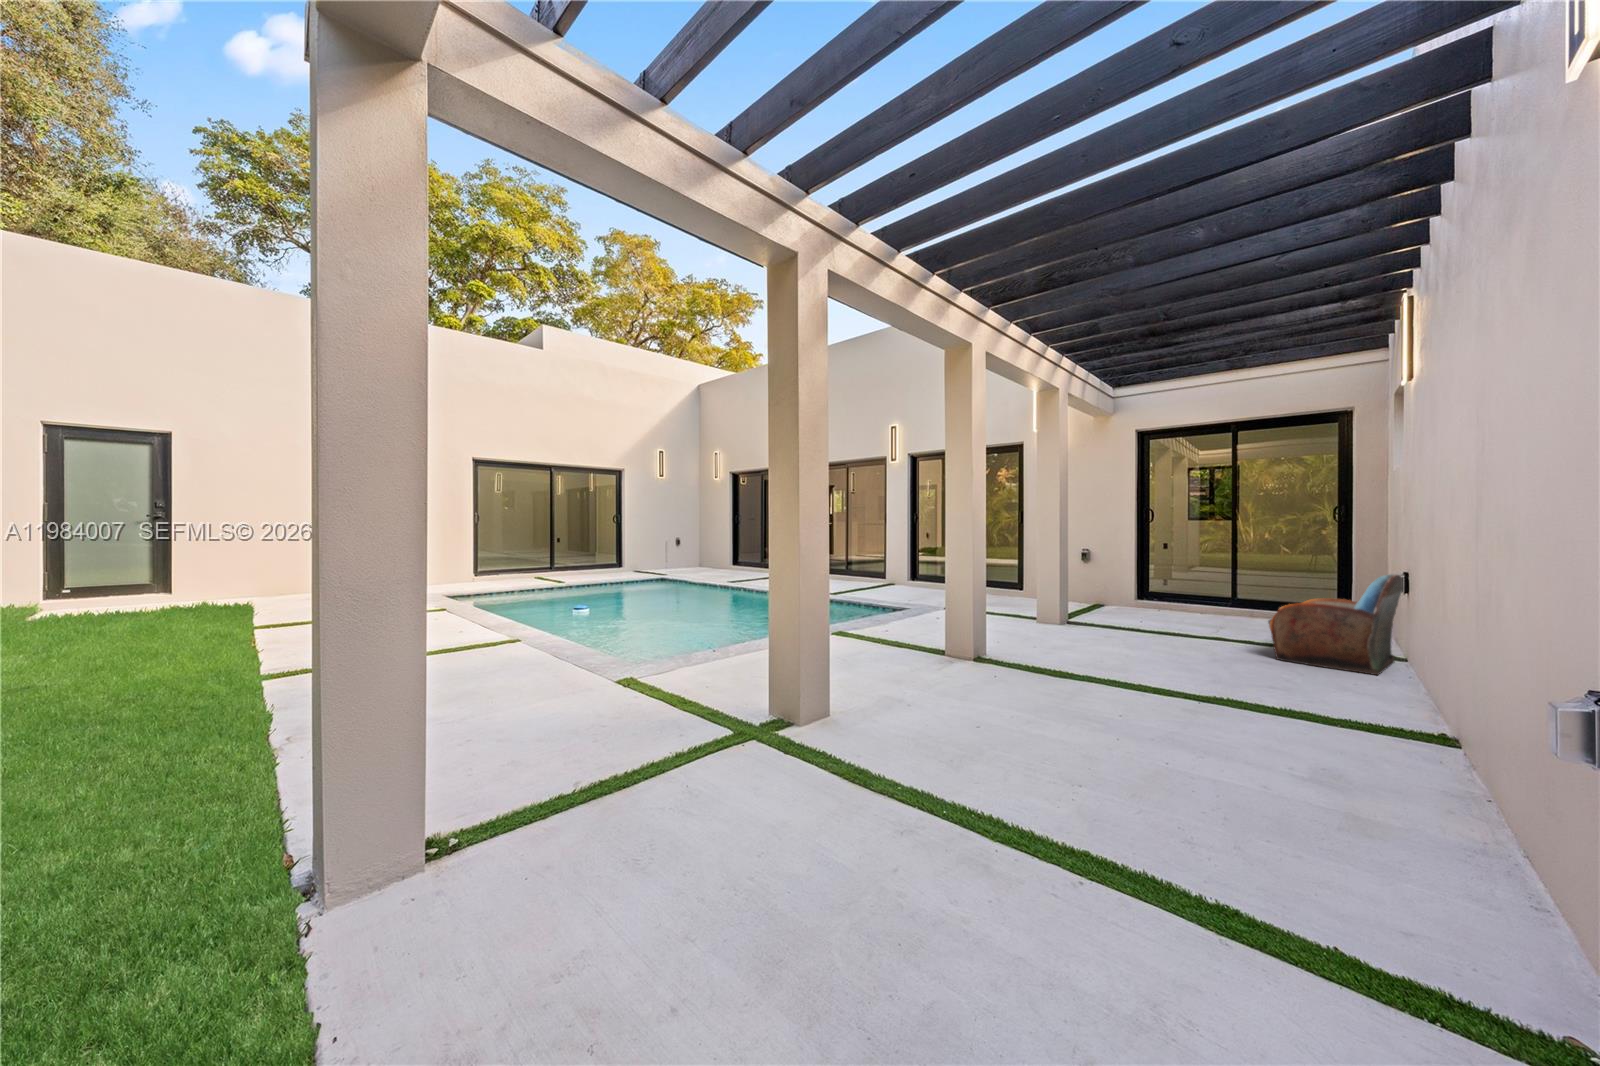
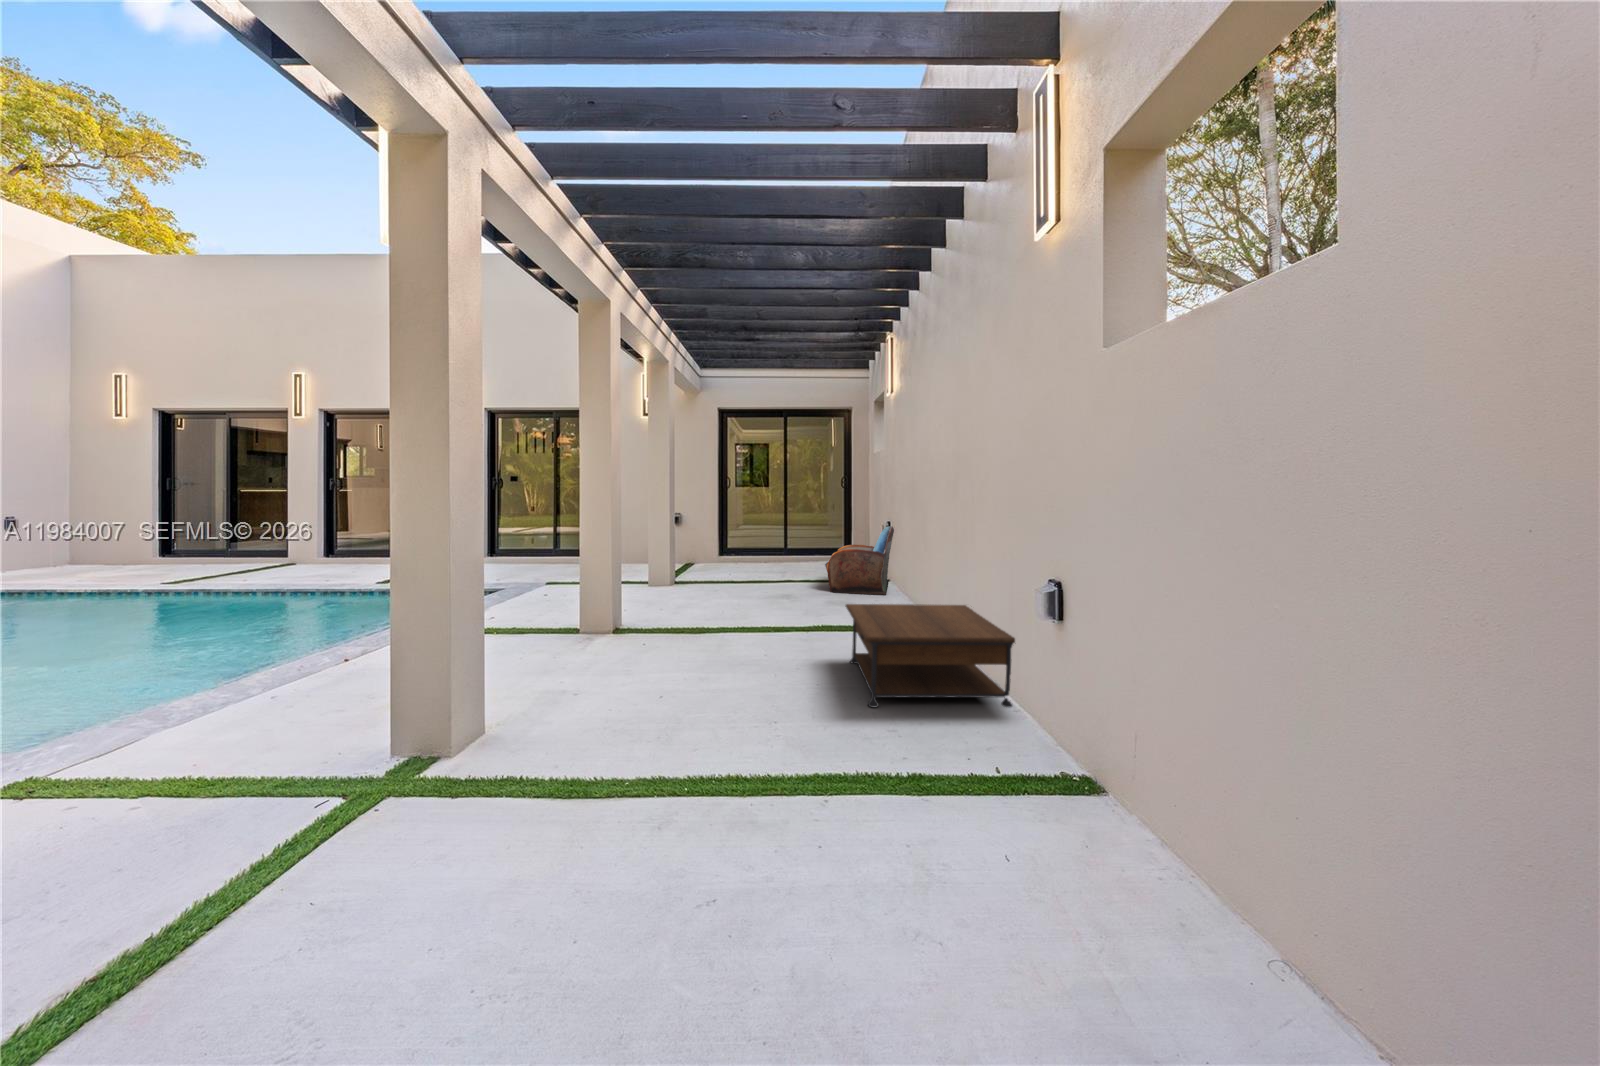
coffee table: none [1211,665,1520,857] -> present [845,604,1015,707]

